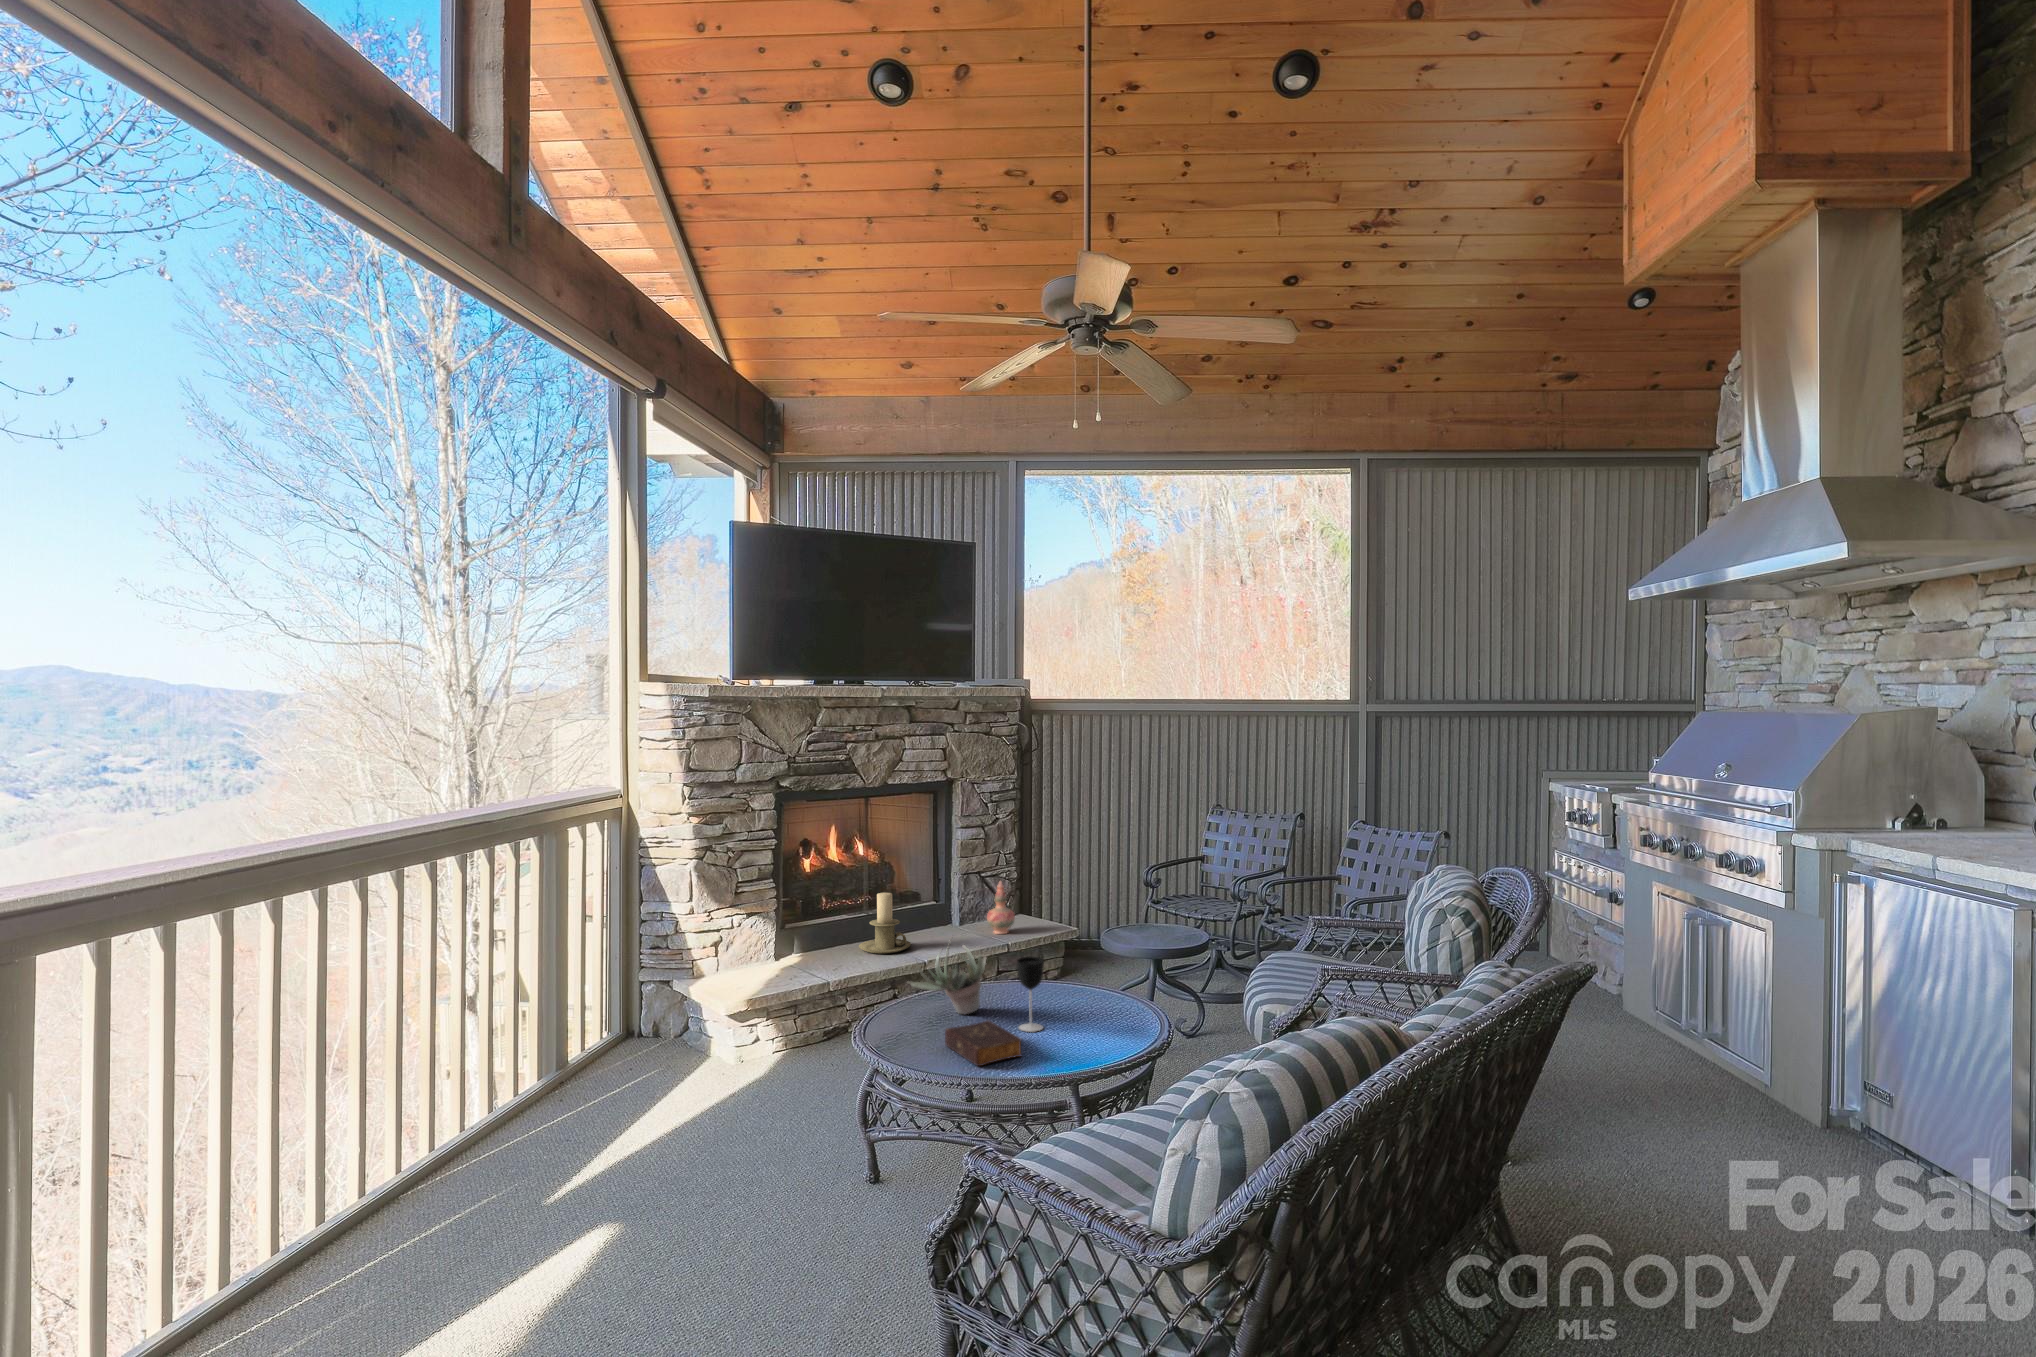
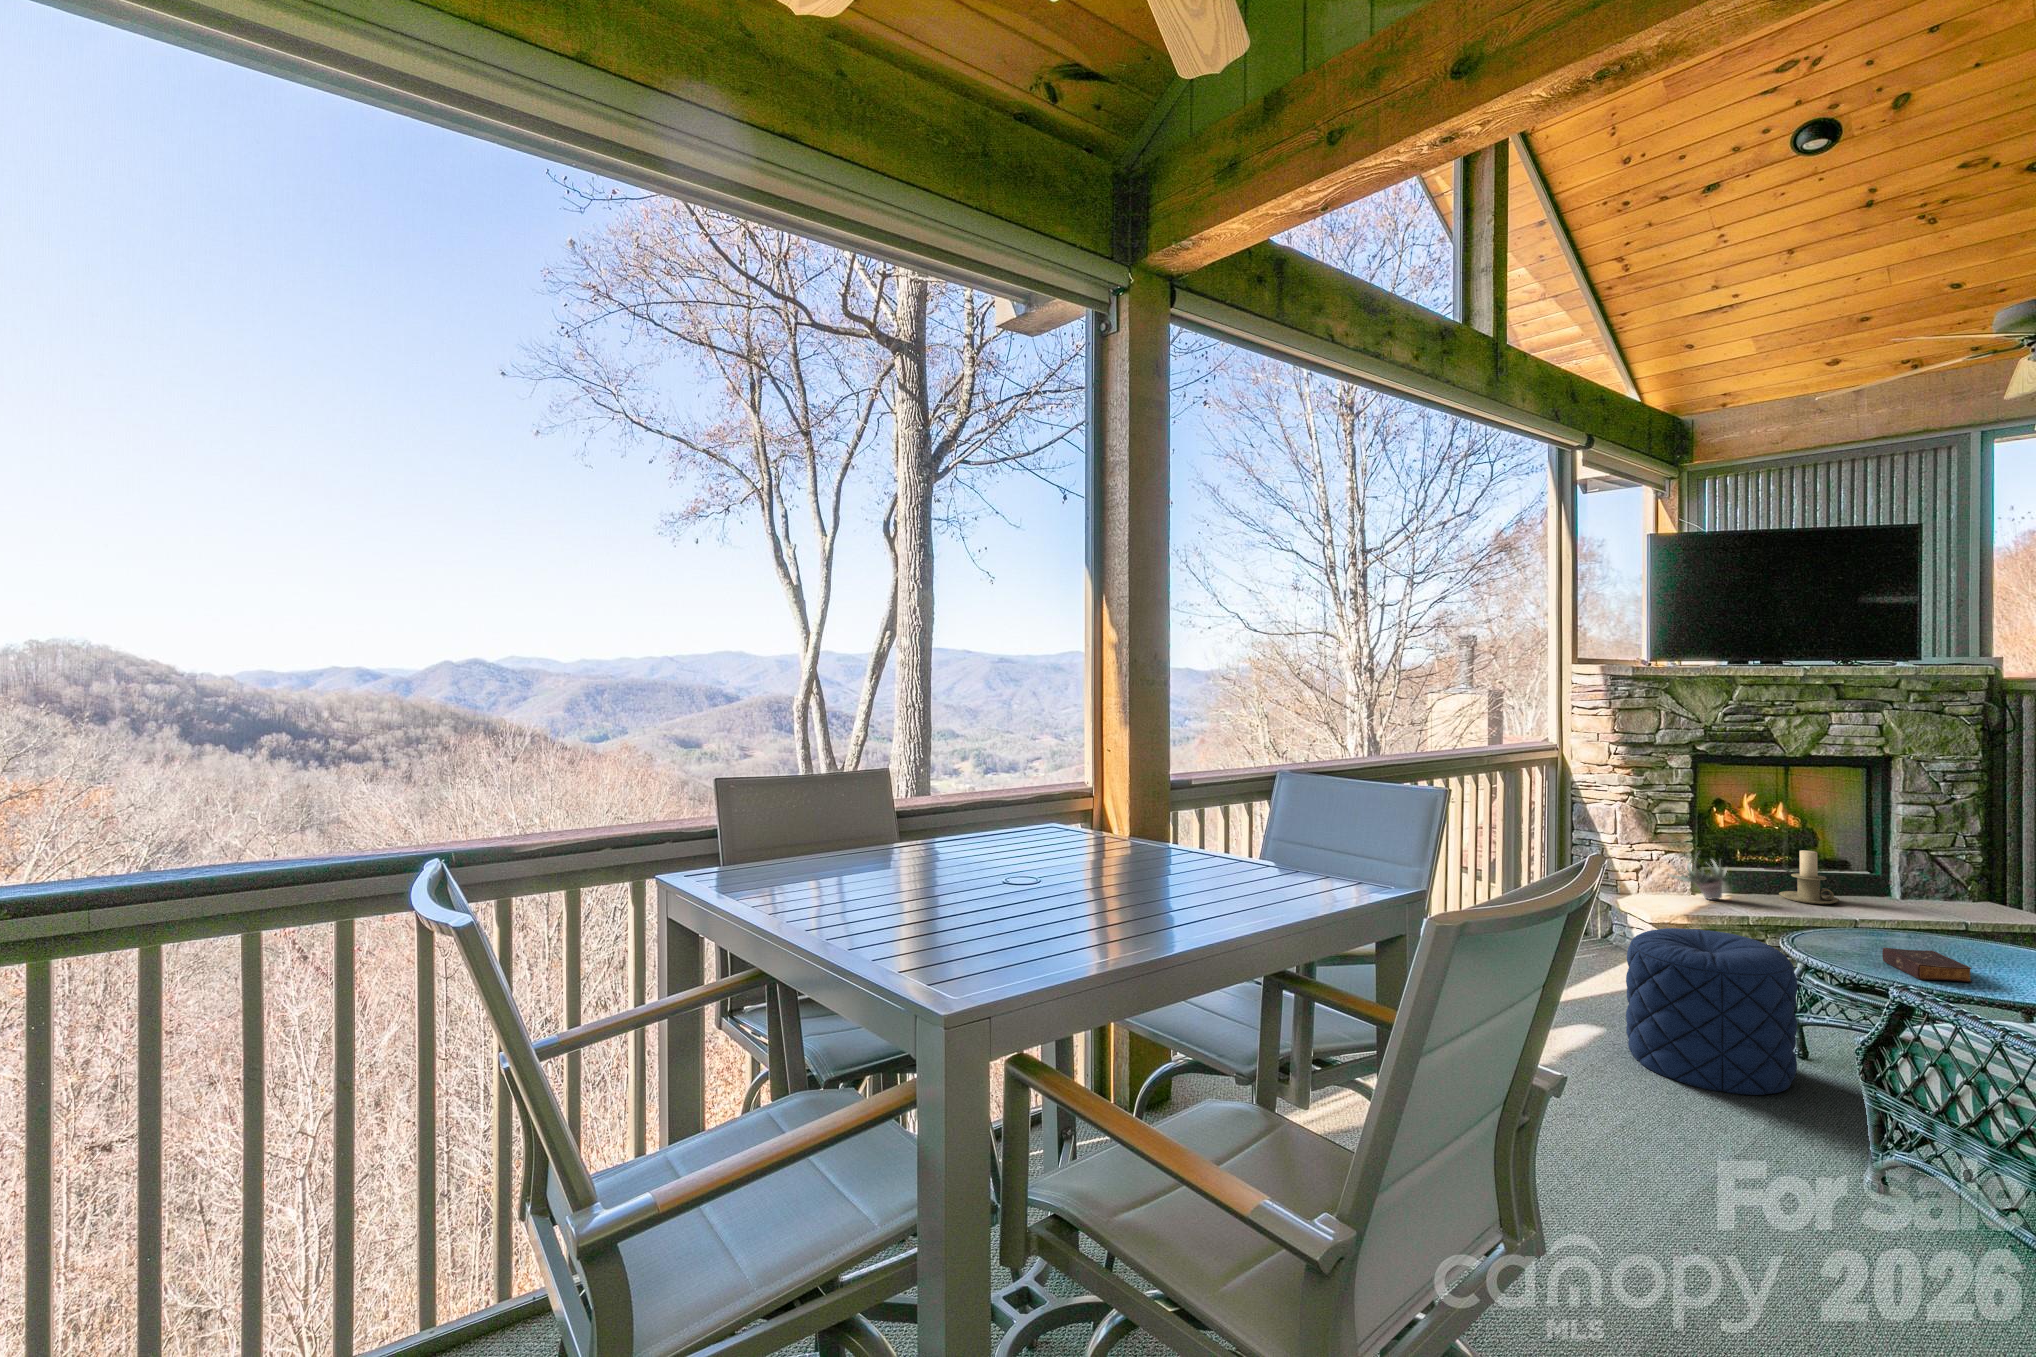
decorative vase: present [987,881,1015,934] -> none [1937,858,1977,910]
succulent plant: present [907,937,986,1014] -> present [1669,860,1727,900]
wine glass: present [1017,957,1044,1032] -> none [1968,906,2002,971]
pouf: none [659,1048,861,1307] -> present [1626,928,1798,1095]

